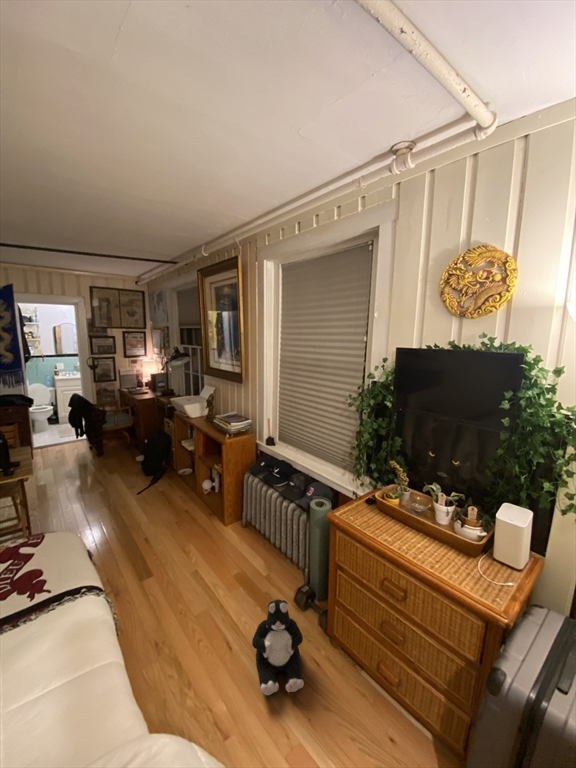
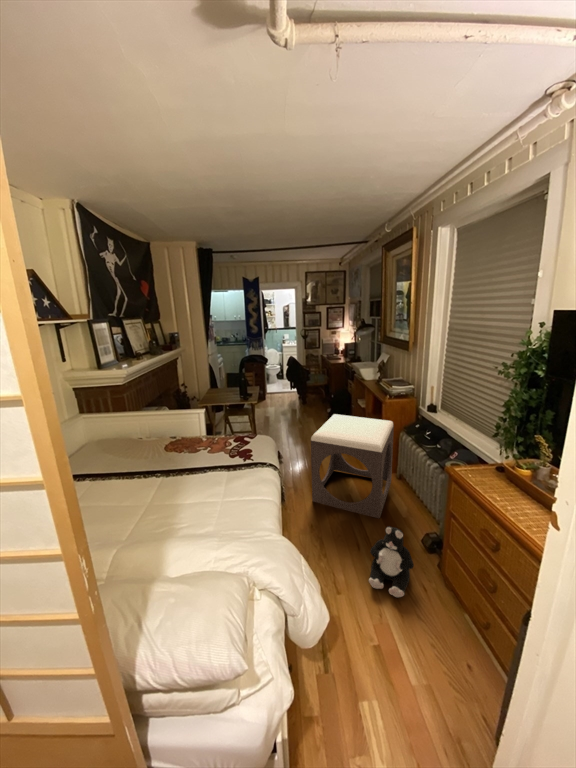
footstool: none [143,463,242,600] -> present [311,414,394,518]

